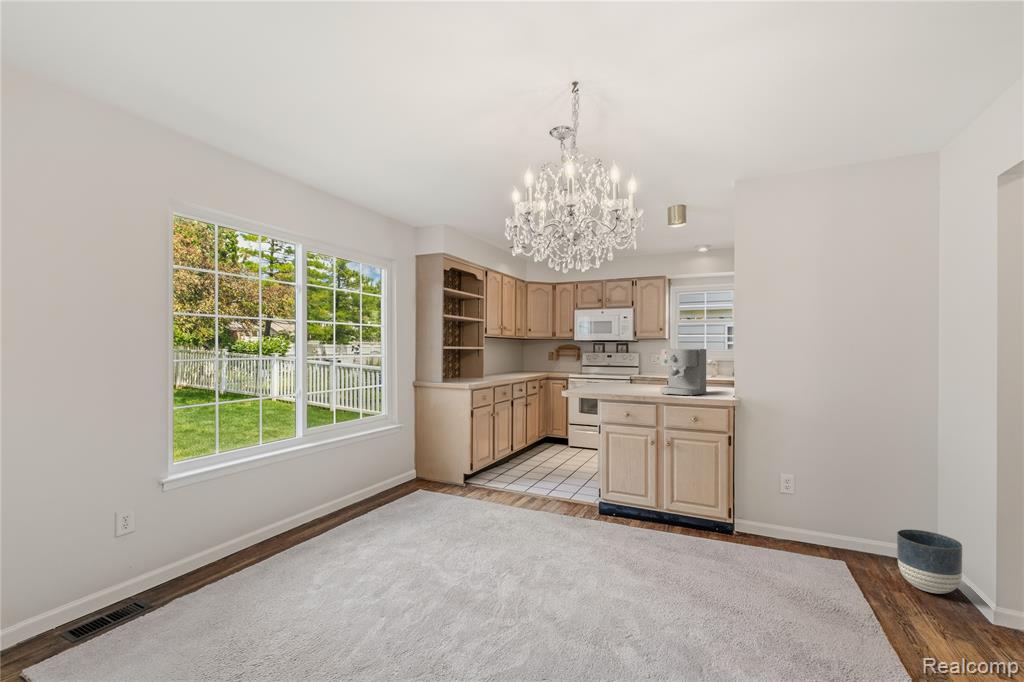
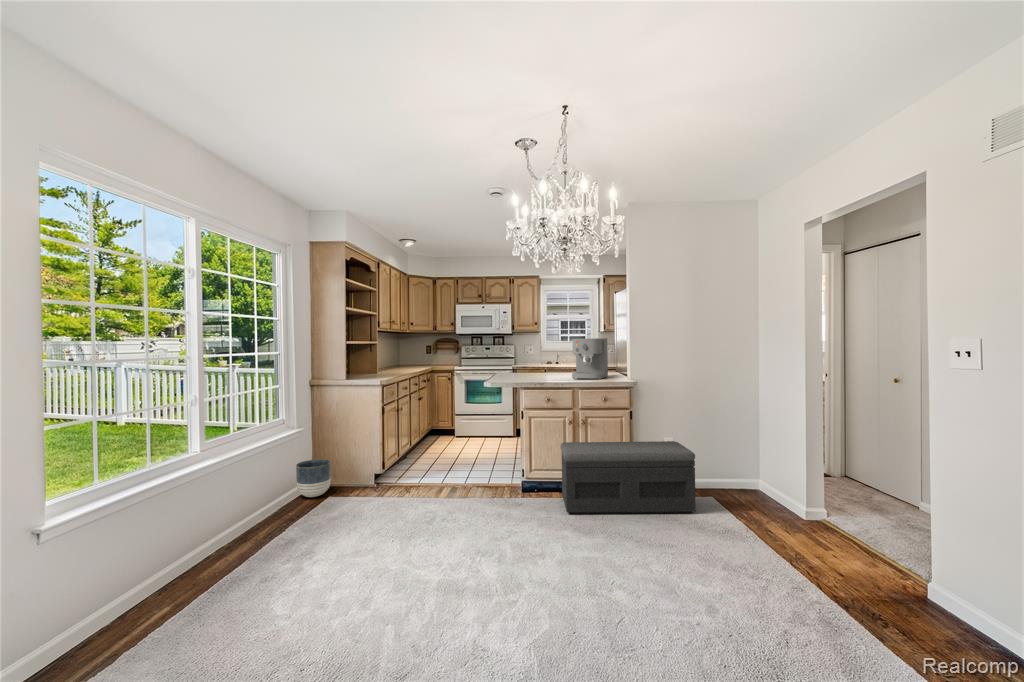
storage bench: none [631,464,795,567] -> present [561,441,696,514]
planter: present [897,529,962,594] -> present [296,459,331,497]

